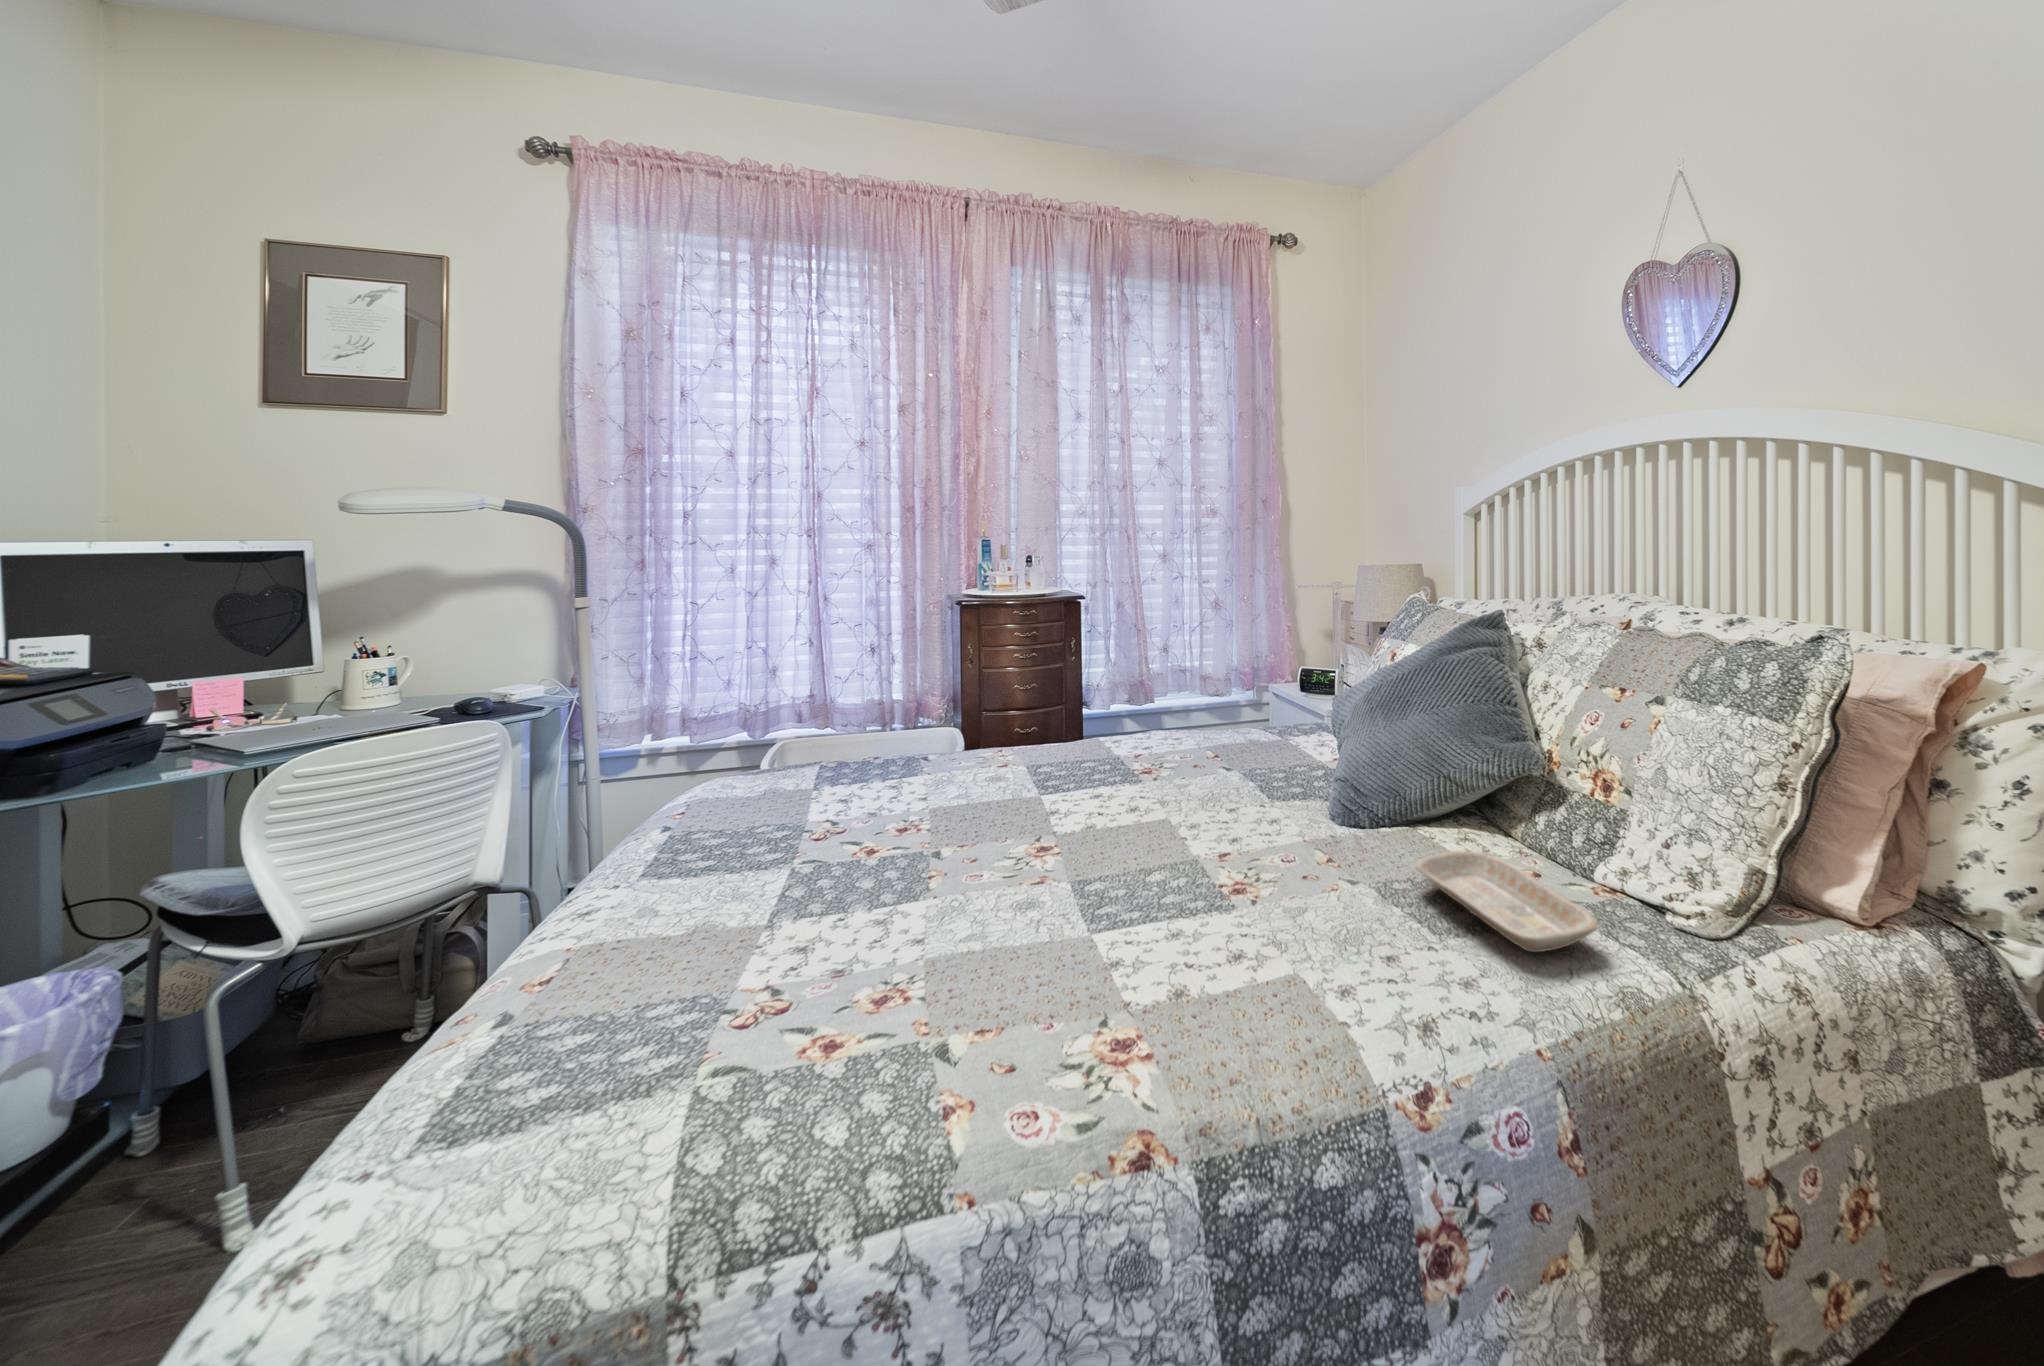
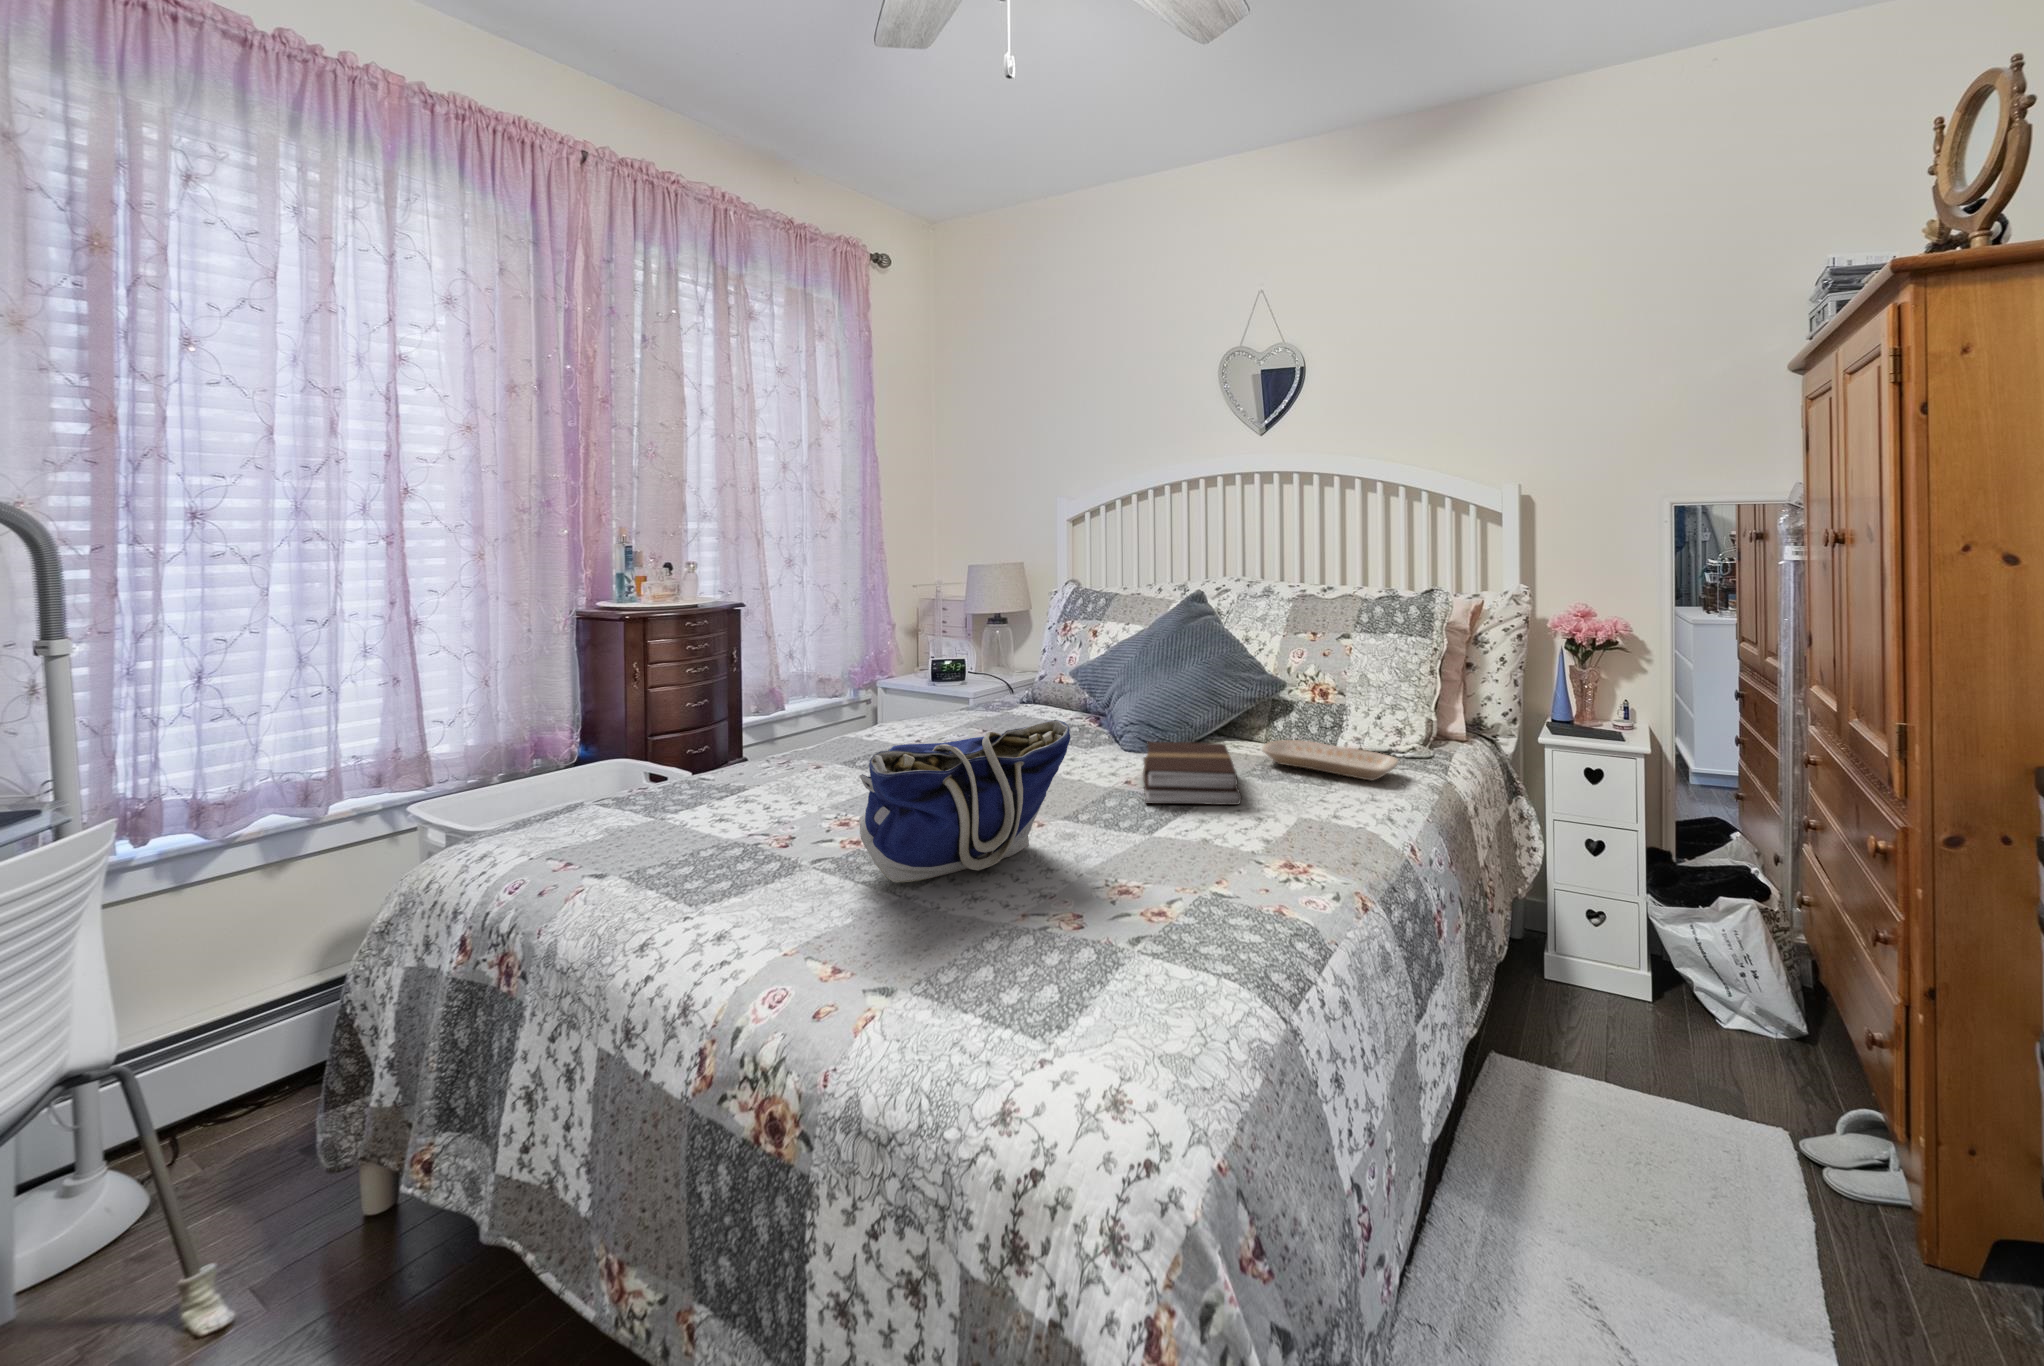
tote bag: none [692,771,957,933] -> present [859,720,1071,882]
book: none [1154,818,1349,934] -> present [1143,742,1241,805]

